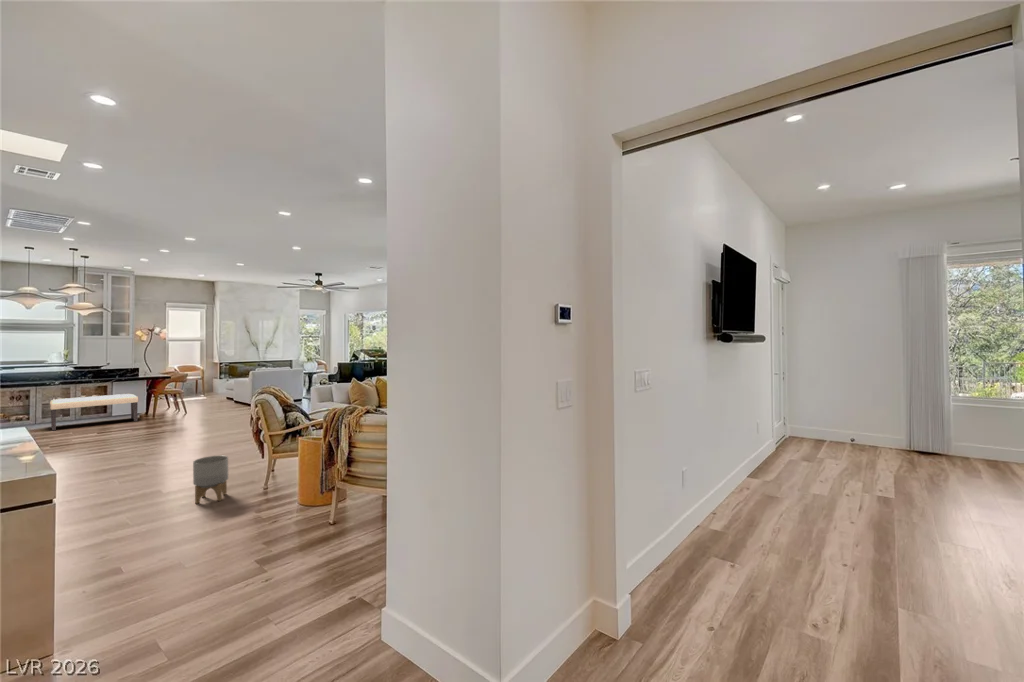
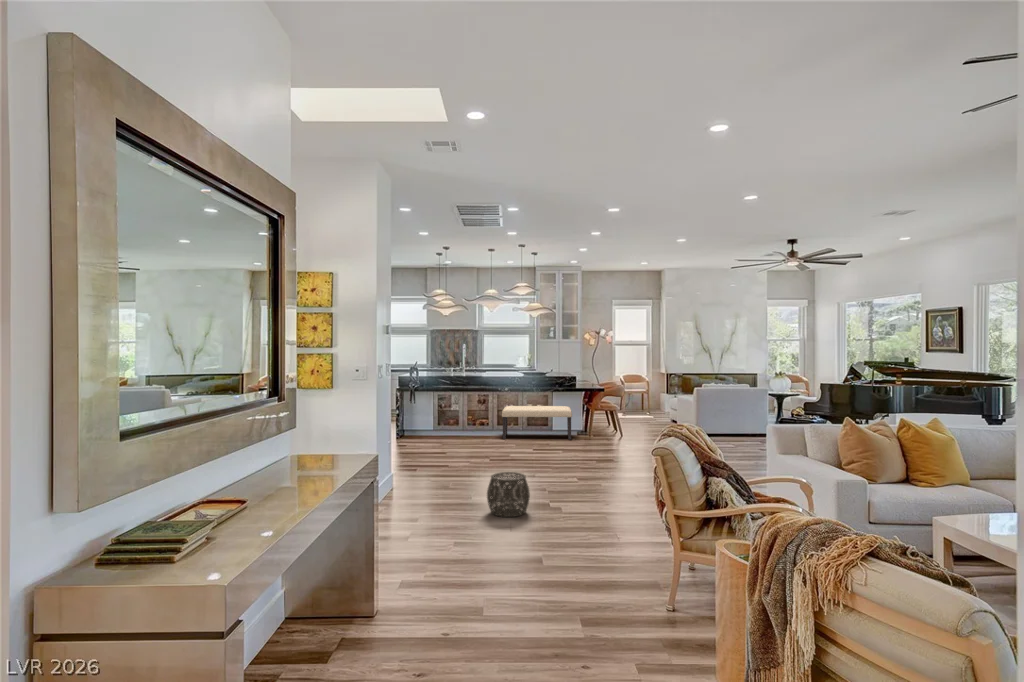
woven basket: none [86,442,133,479] -> present [487,472,530,517]
planter: present [193,455,228,504] -> none [559,531,607,616]

